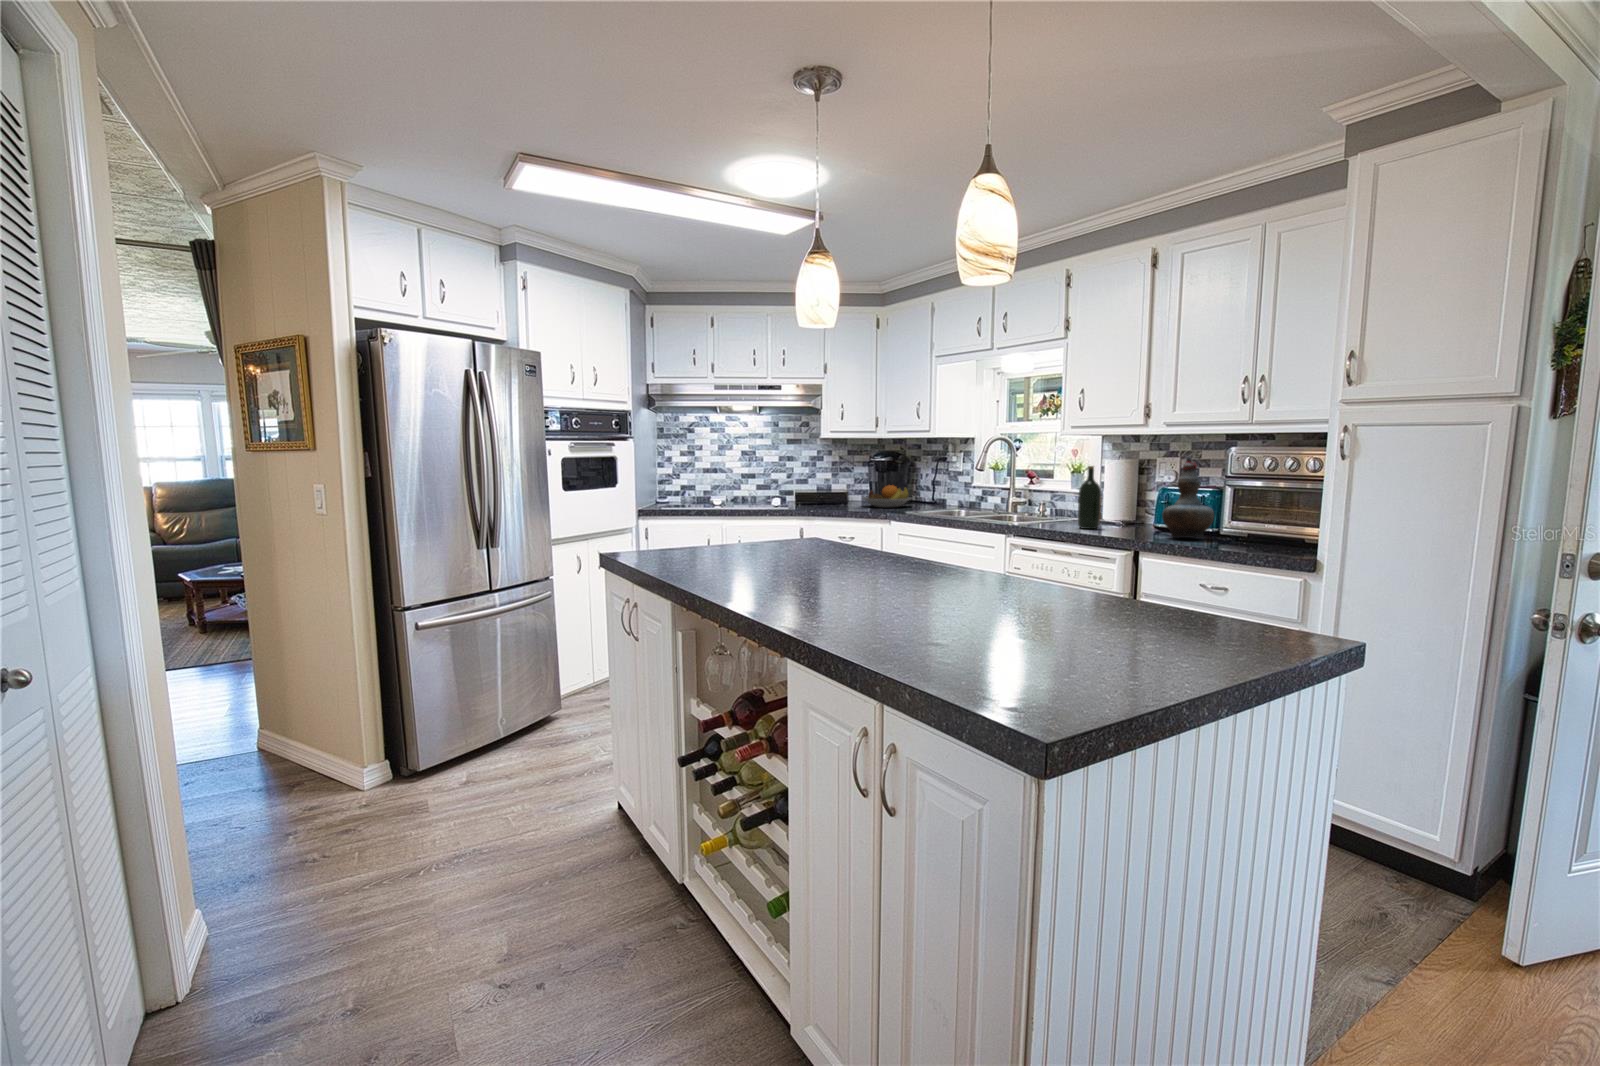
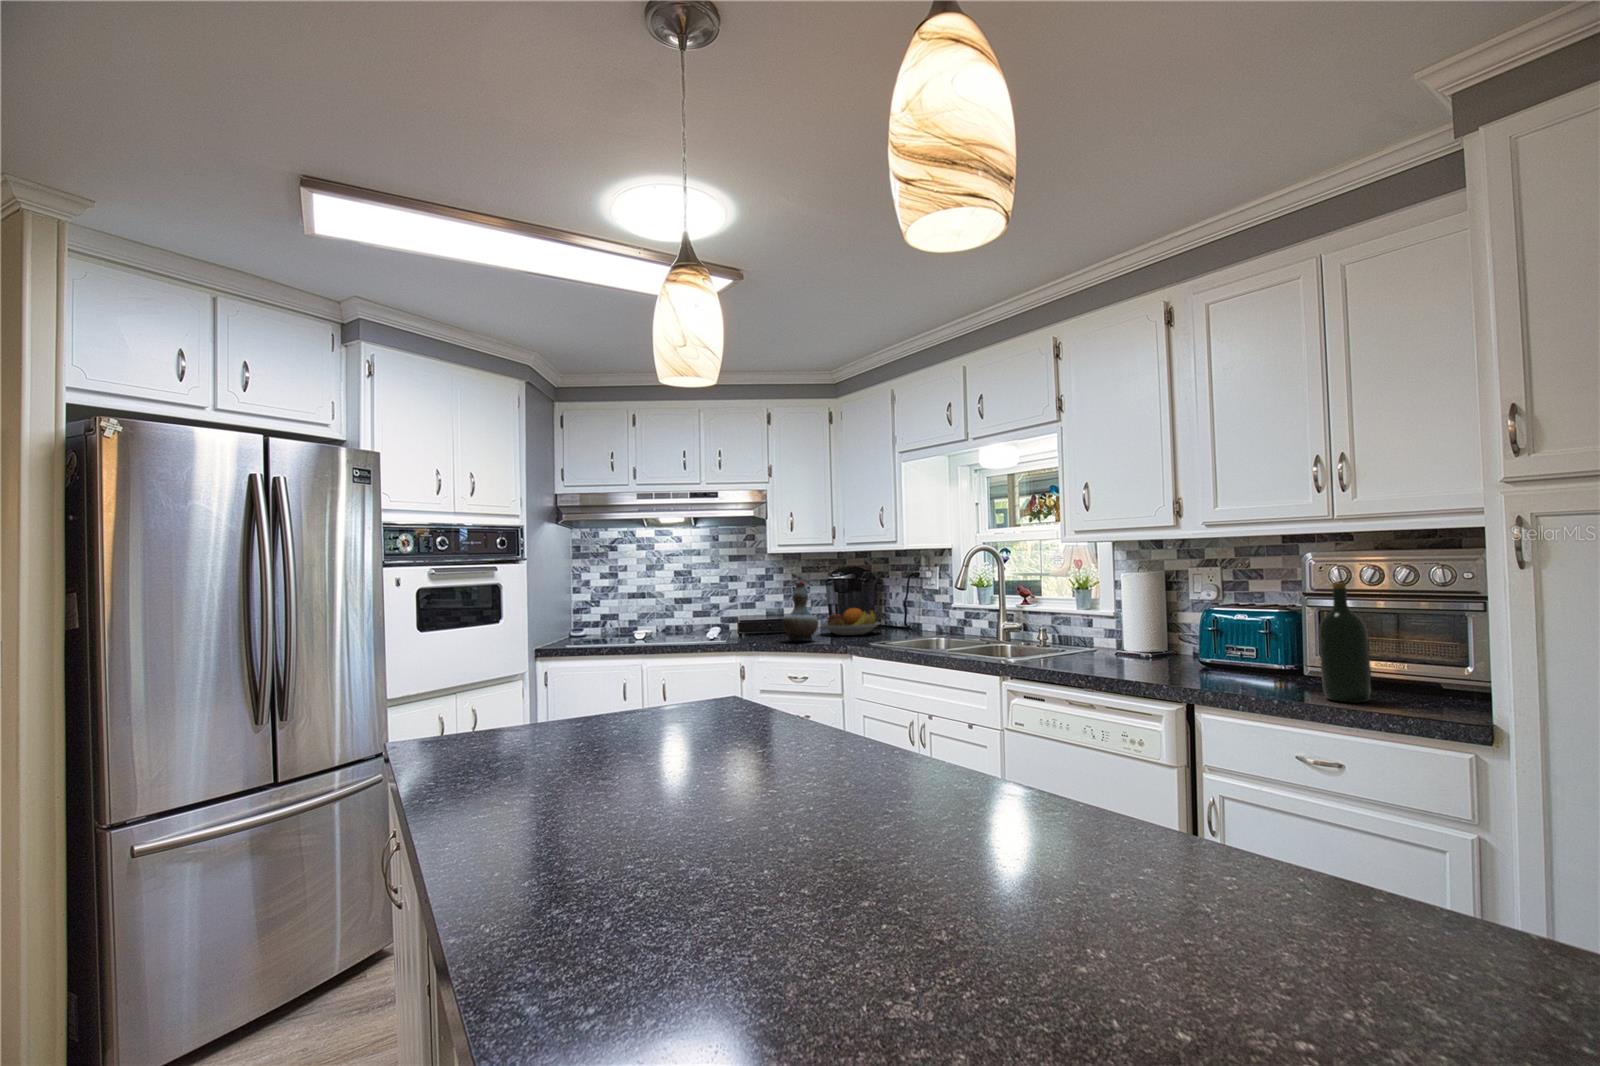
decorative vase: present [1162,457,1214,538] -> present [782,575,819,641]
wine bottle: present [1078,466,1102,529] -> present [1318,583,1372,703]

